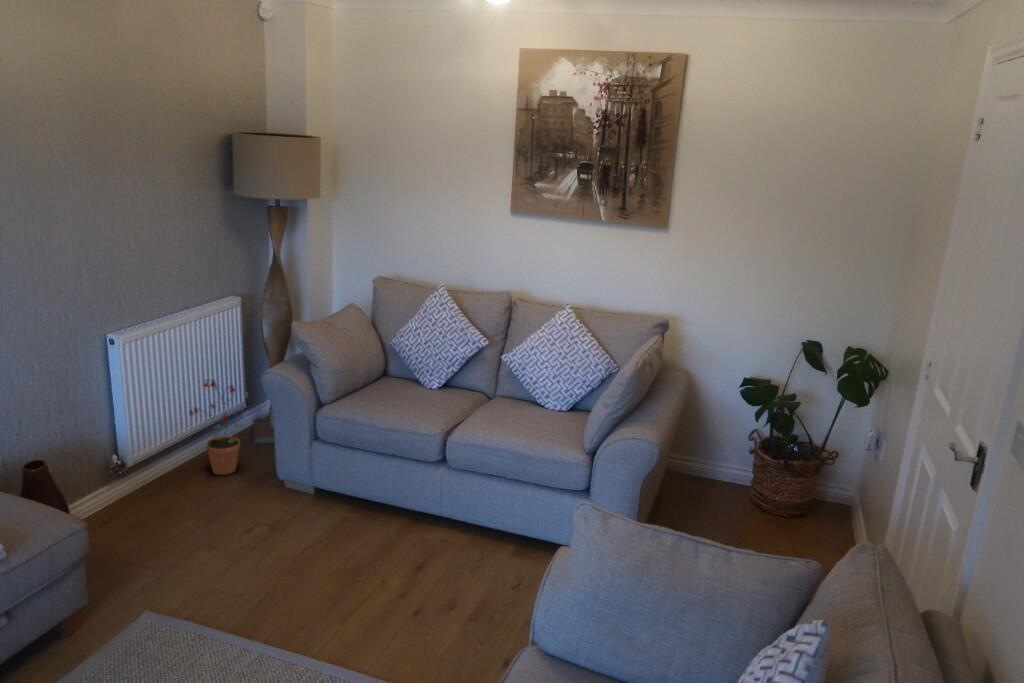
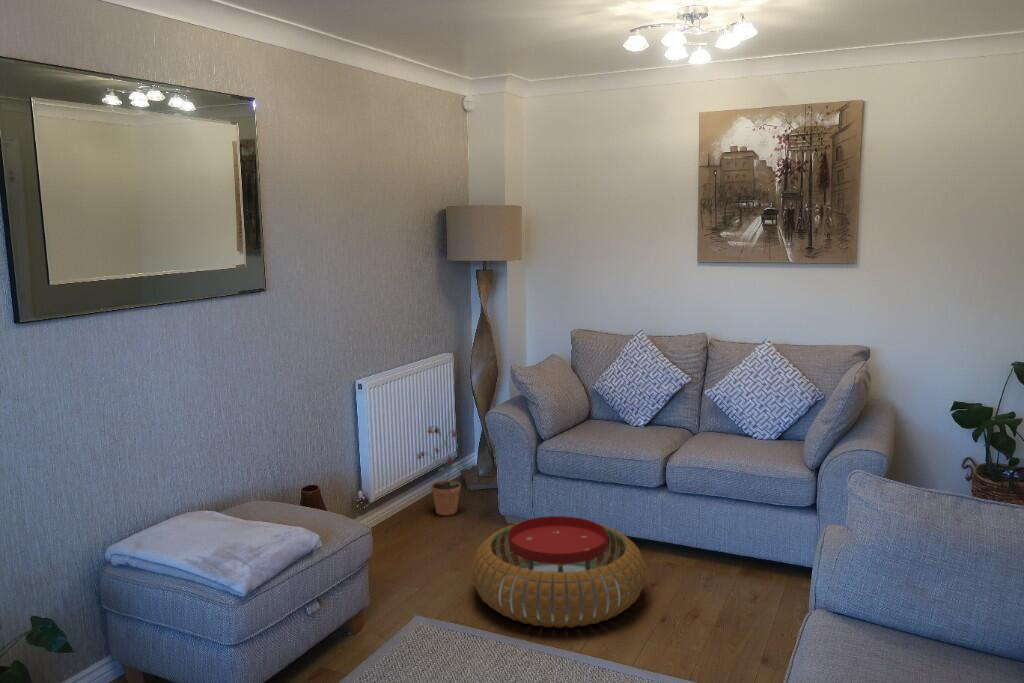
pouf: none [217,495,409,627] -> present [472,516,646,628]

